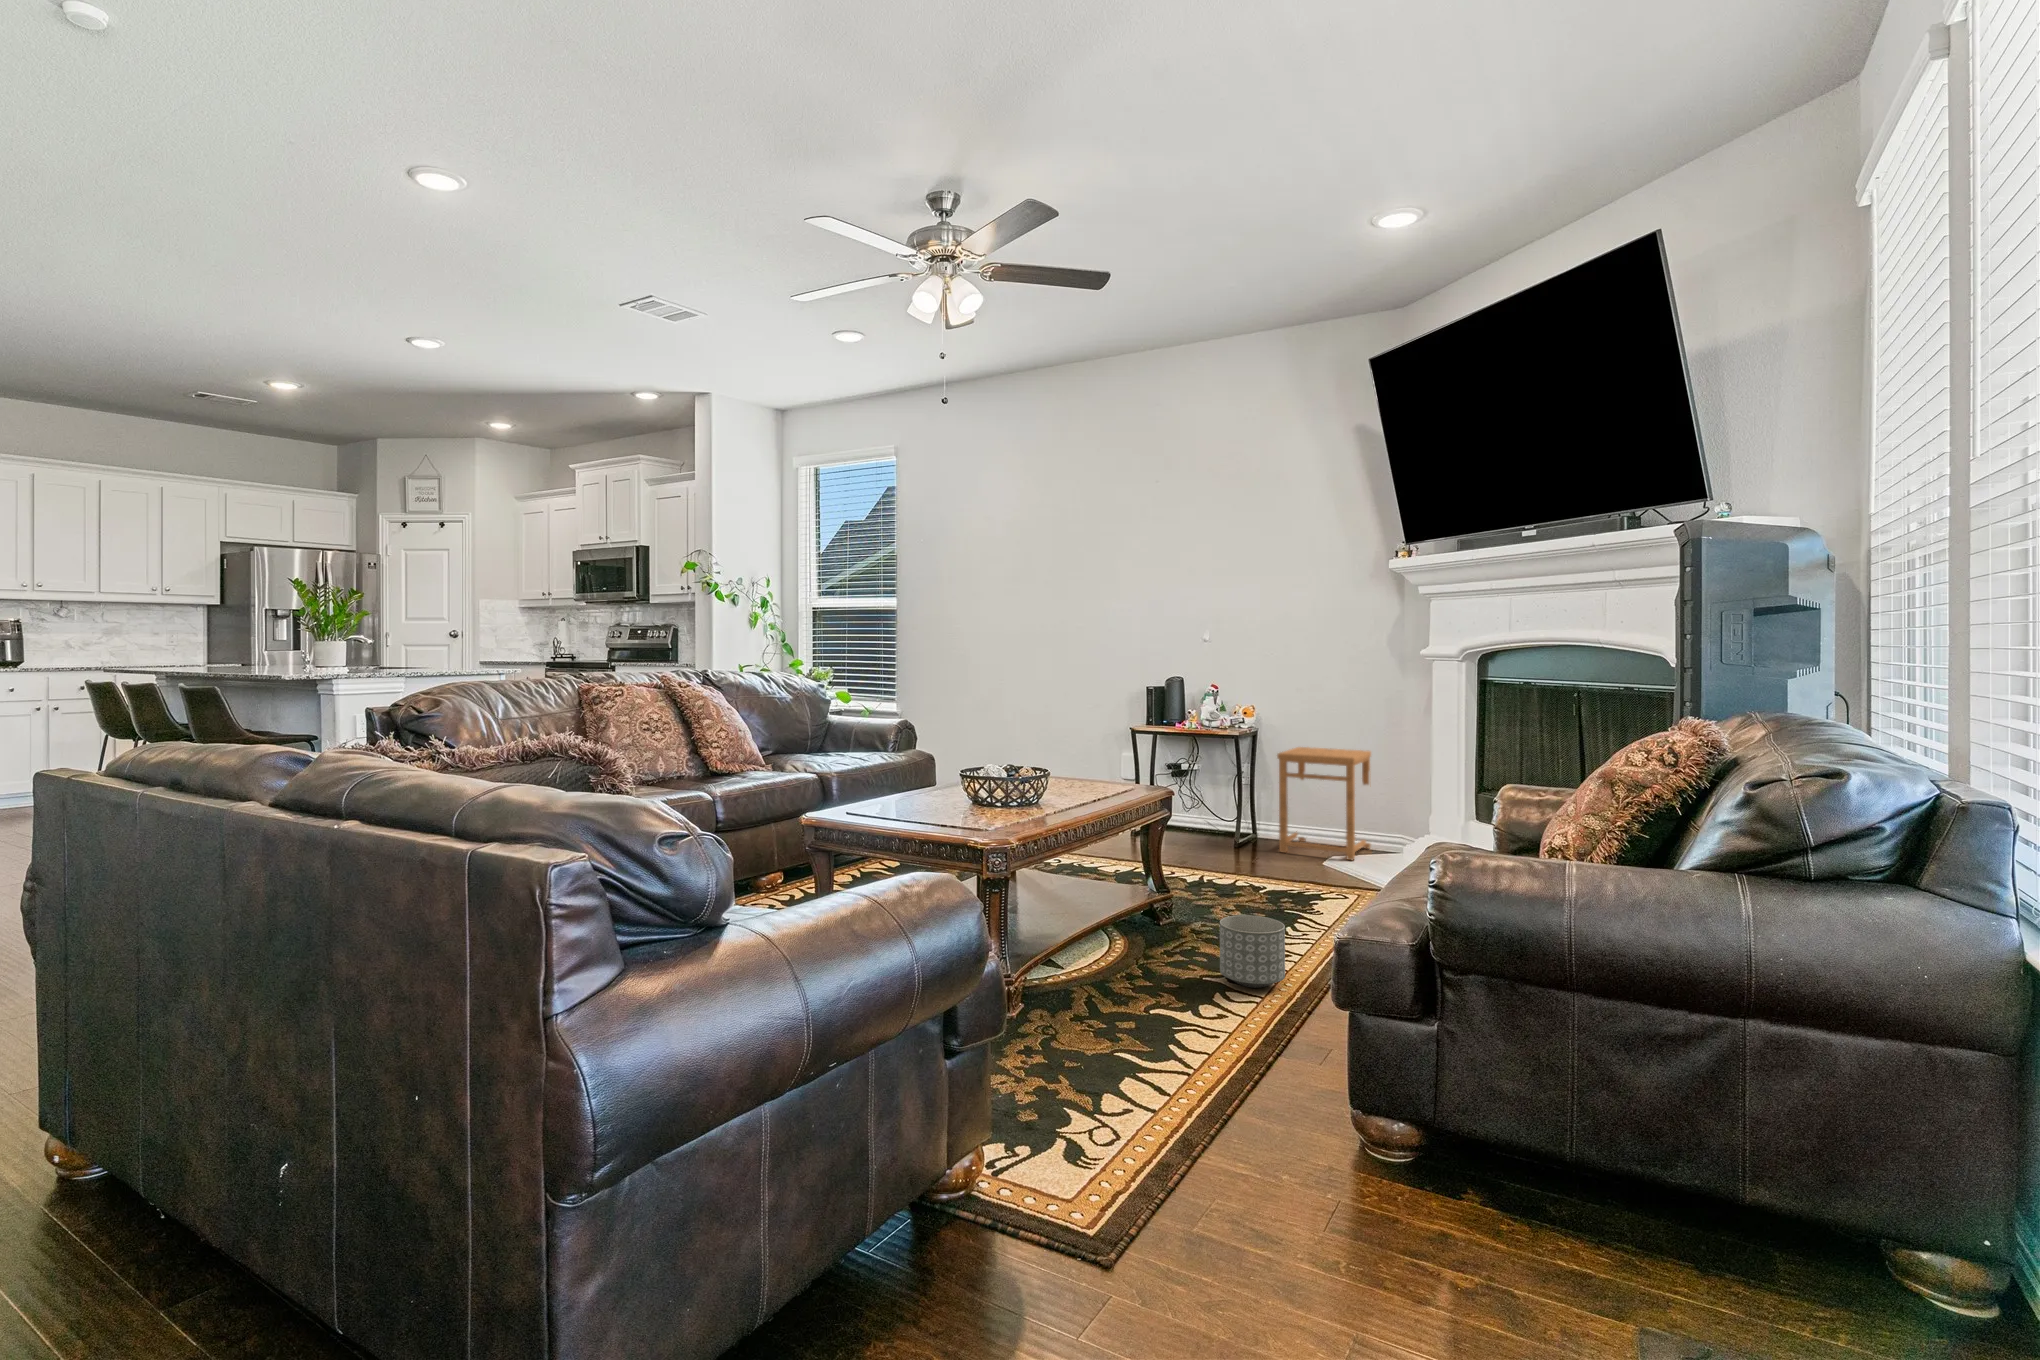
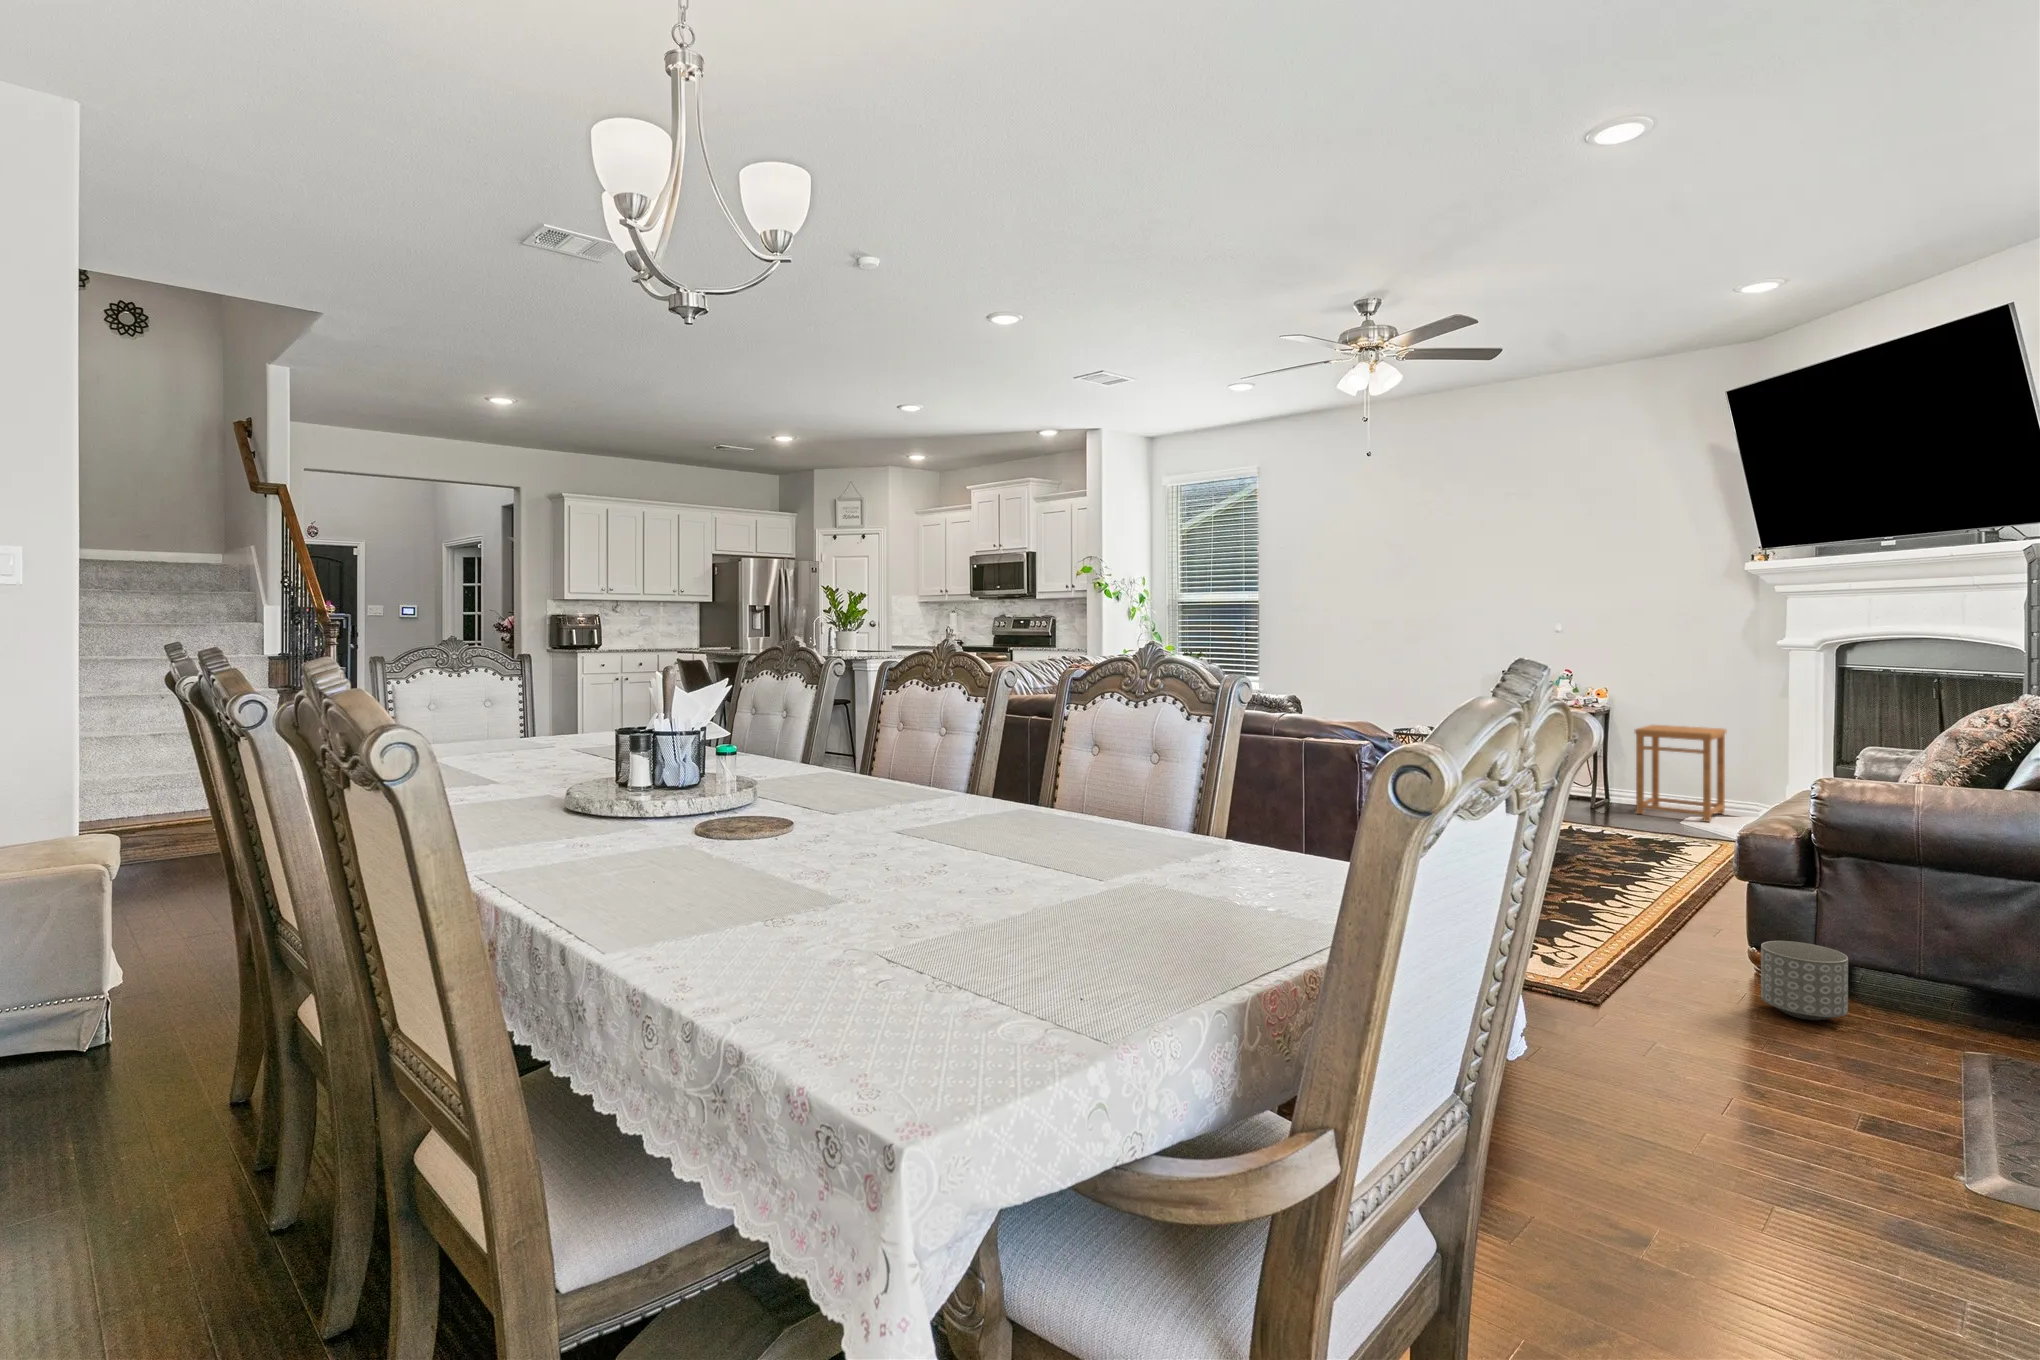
planter: present [1220,915,1285,988] -> present [1761,941,1848,1020]

